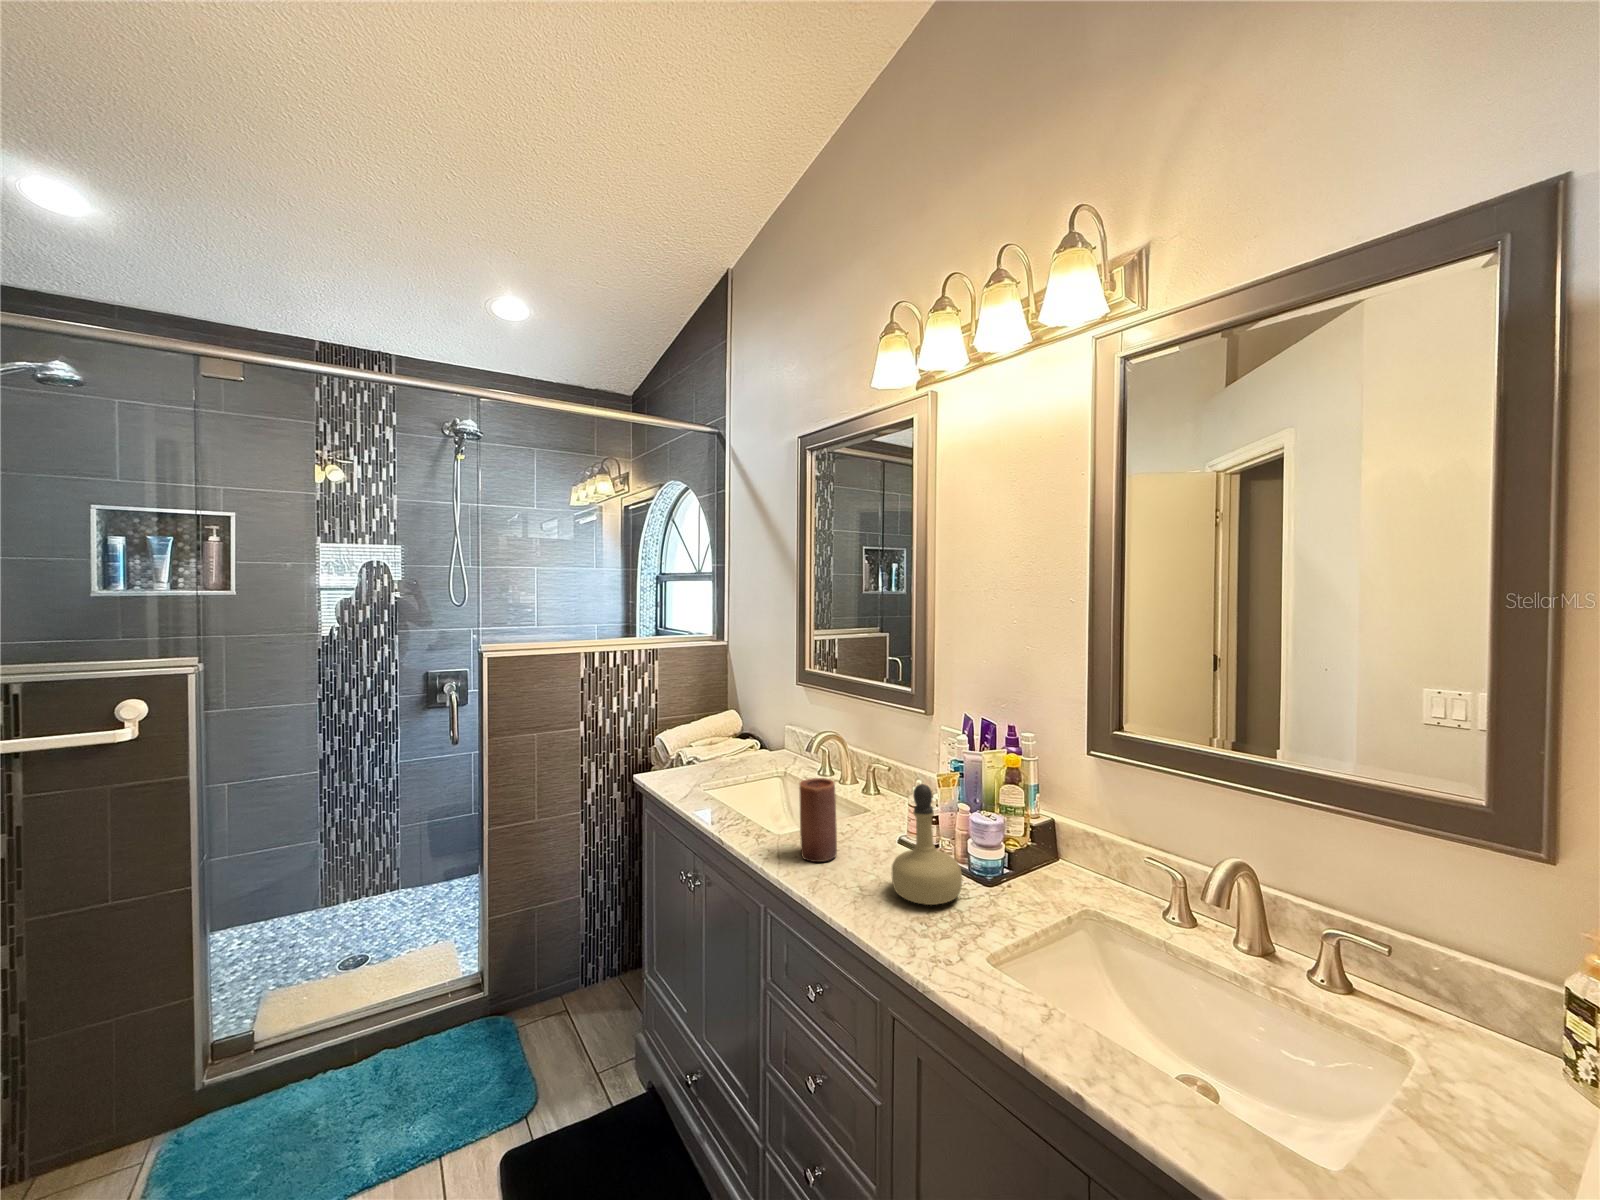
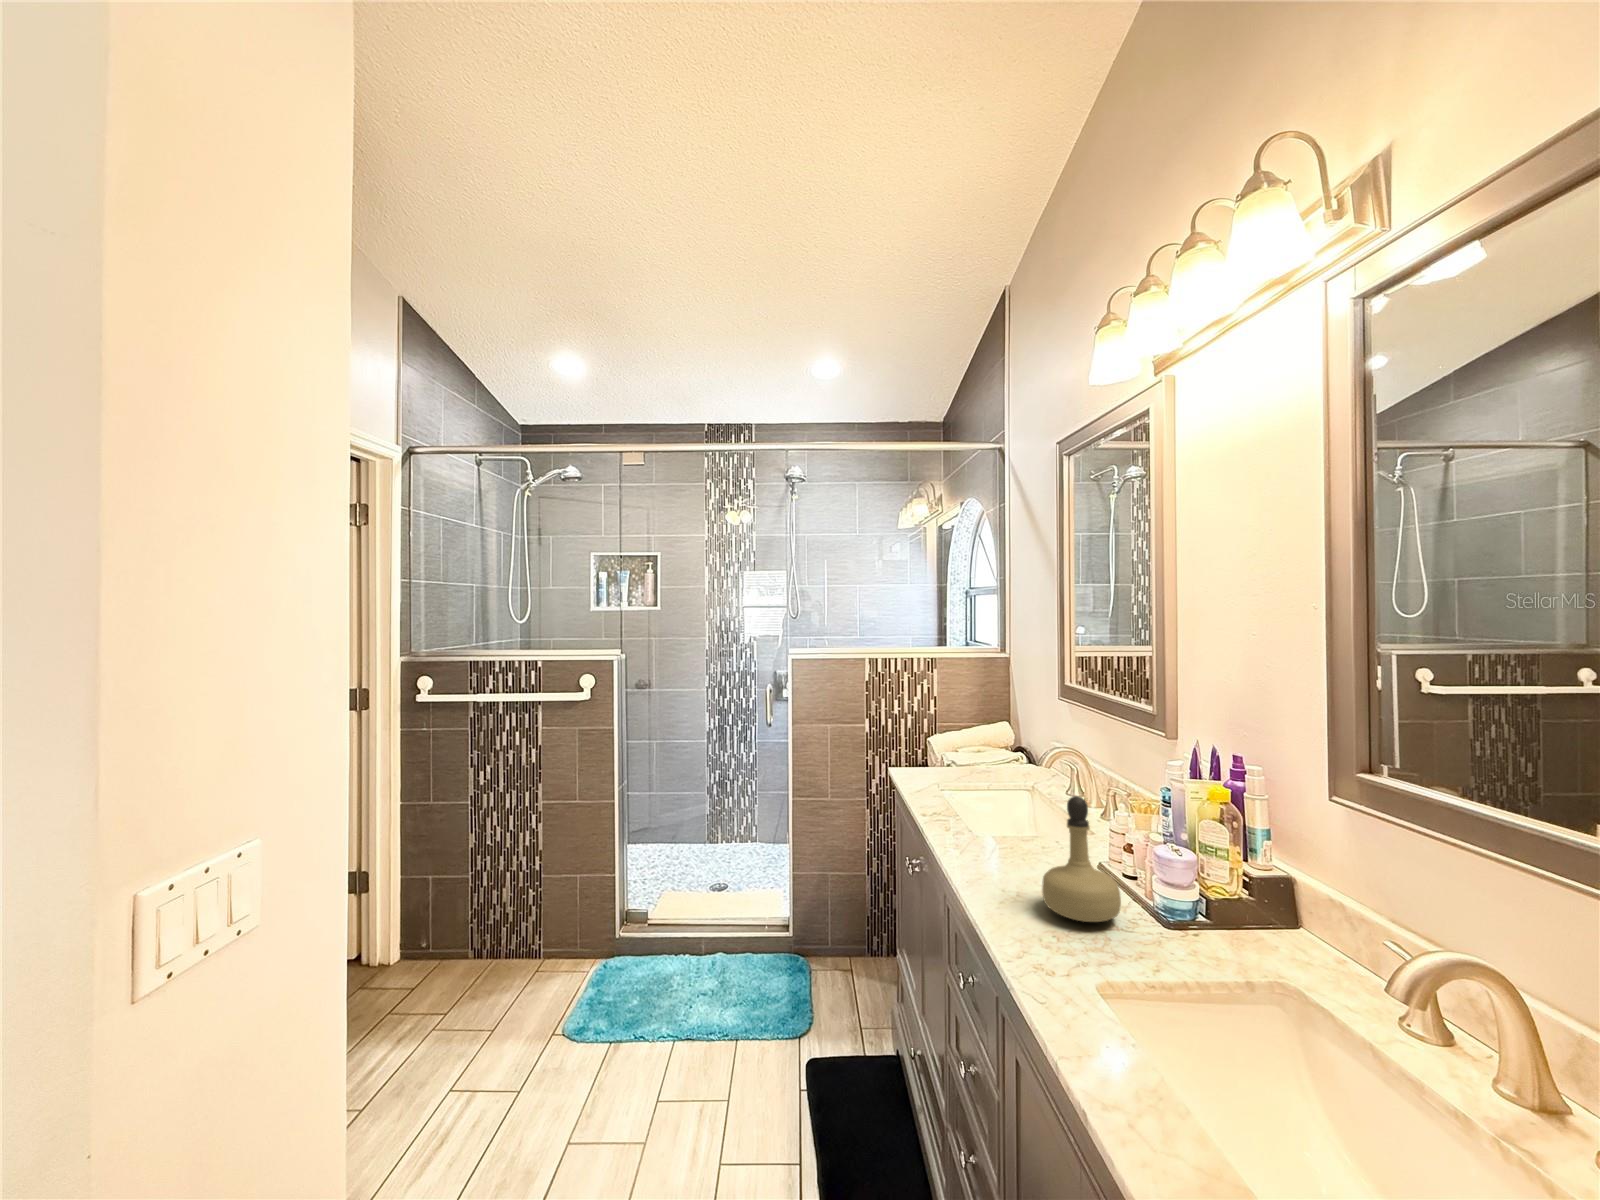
candle: present [799,778,837,862] -> none [983,783,1021,864]

